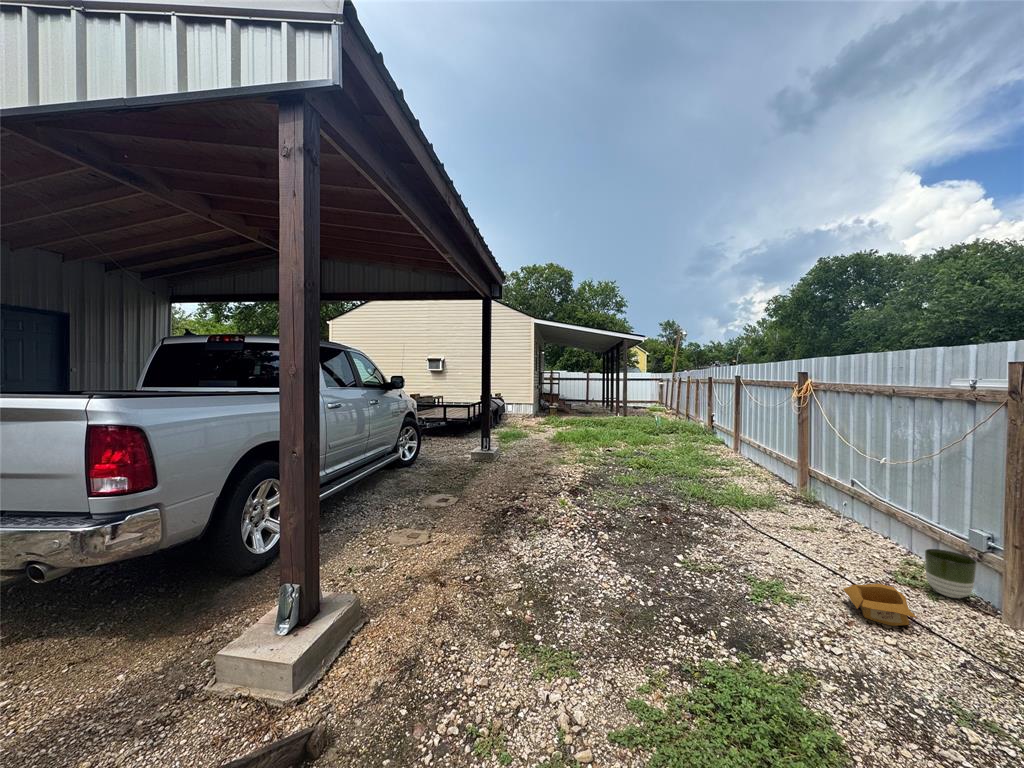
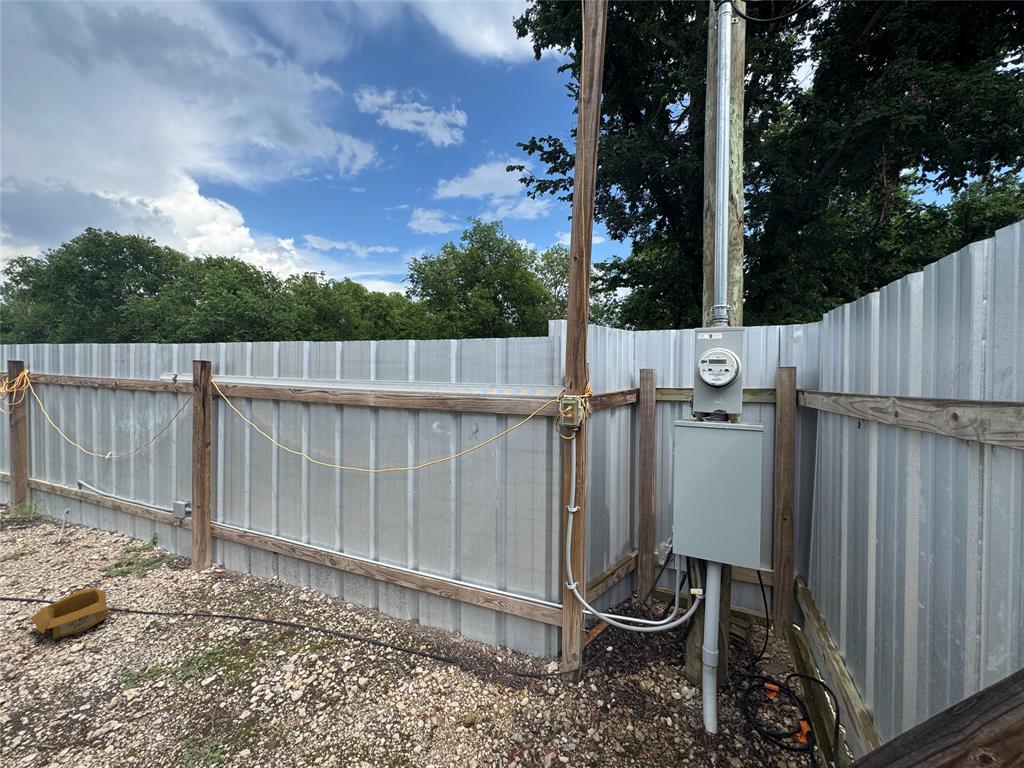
planter: present [925,549,977,598] -> none [135,527,177,570]

